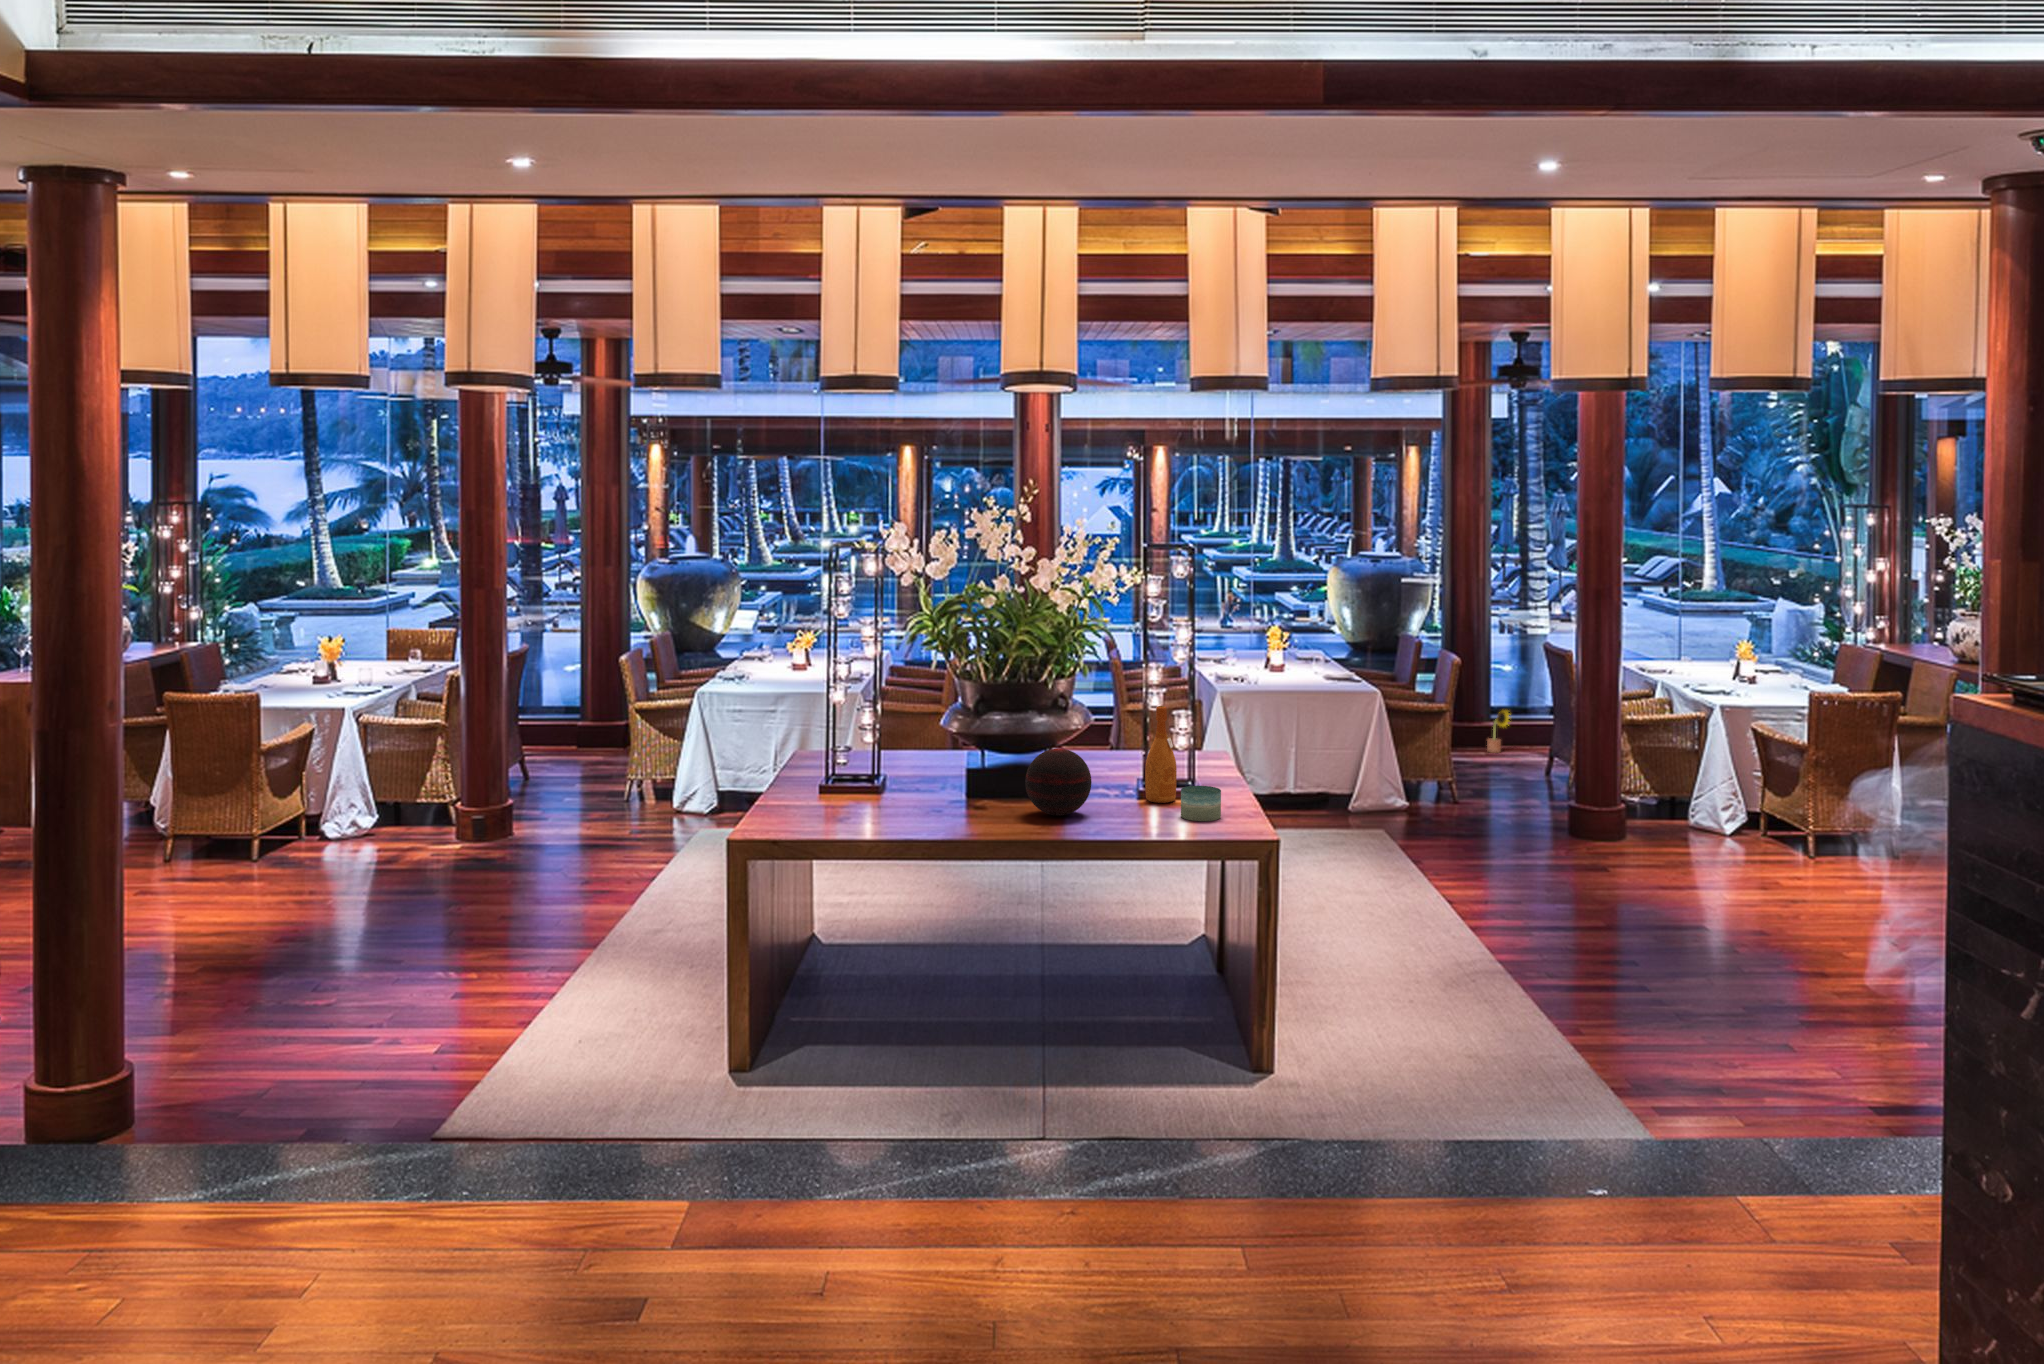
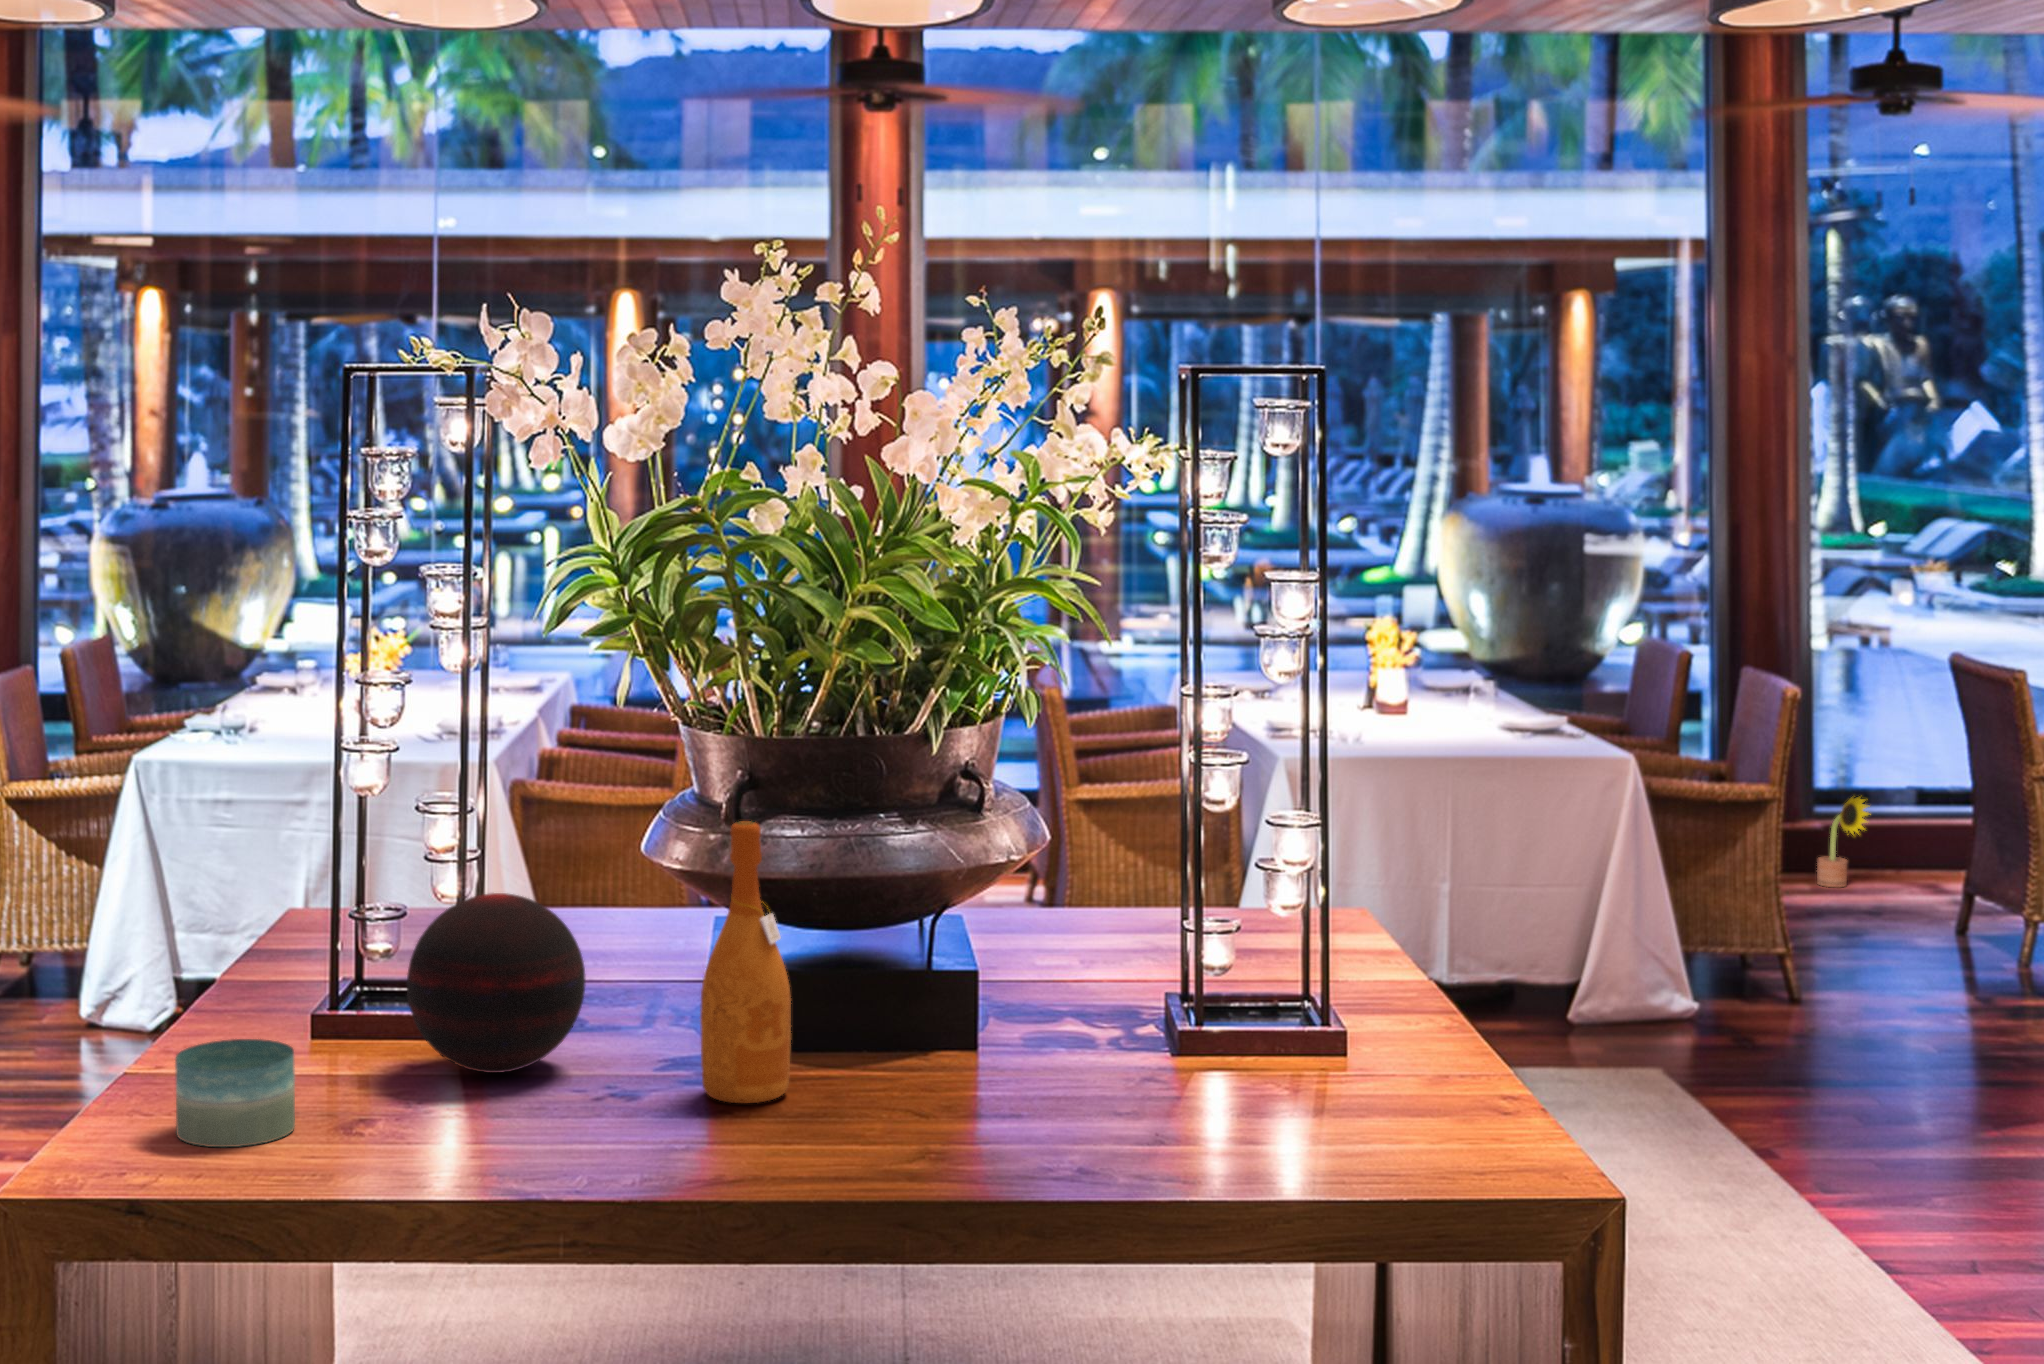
wine bottle: present [1145,706,1177,803] -> present [700,821,791,1103]
decorative orb: present [1025,748,1092,816] -> present [407,893,585,1073]
candle: present [1181,786,1221,821] -> present [175,1039,295,1147]

